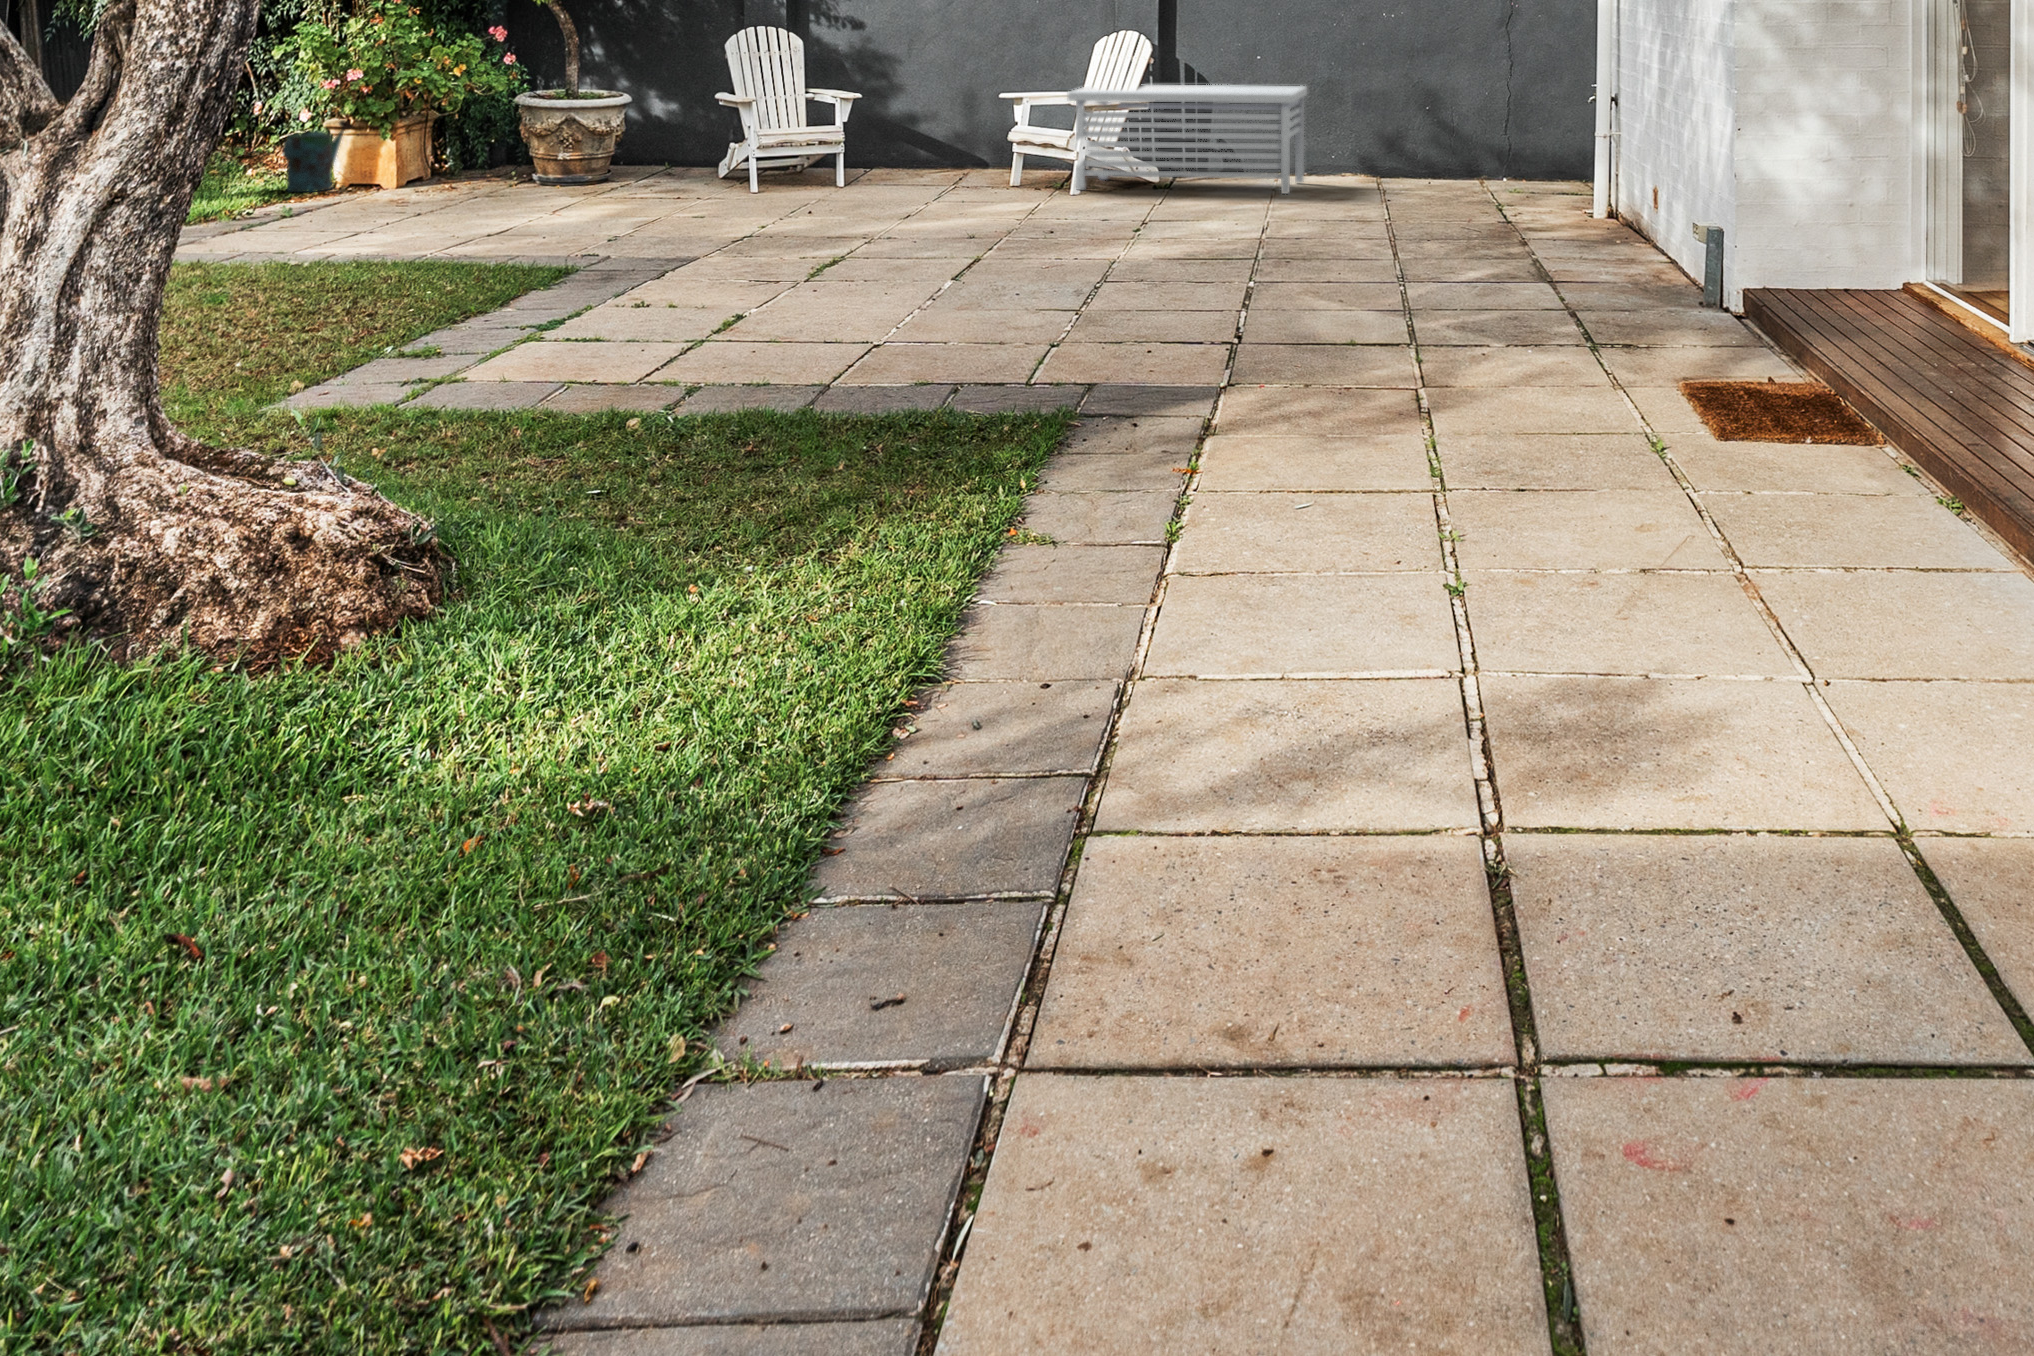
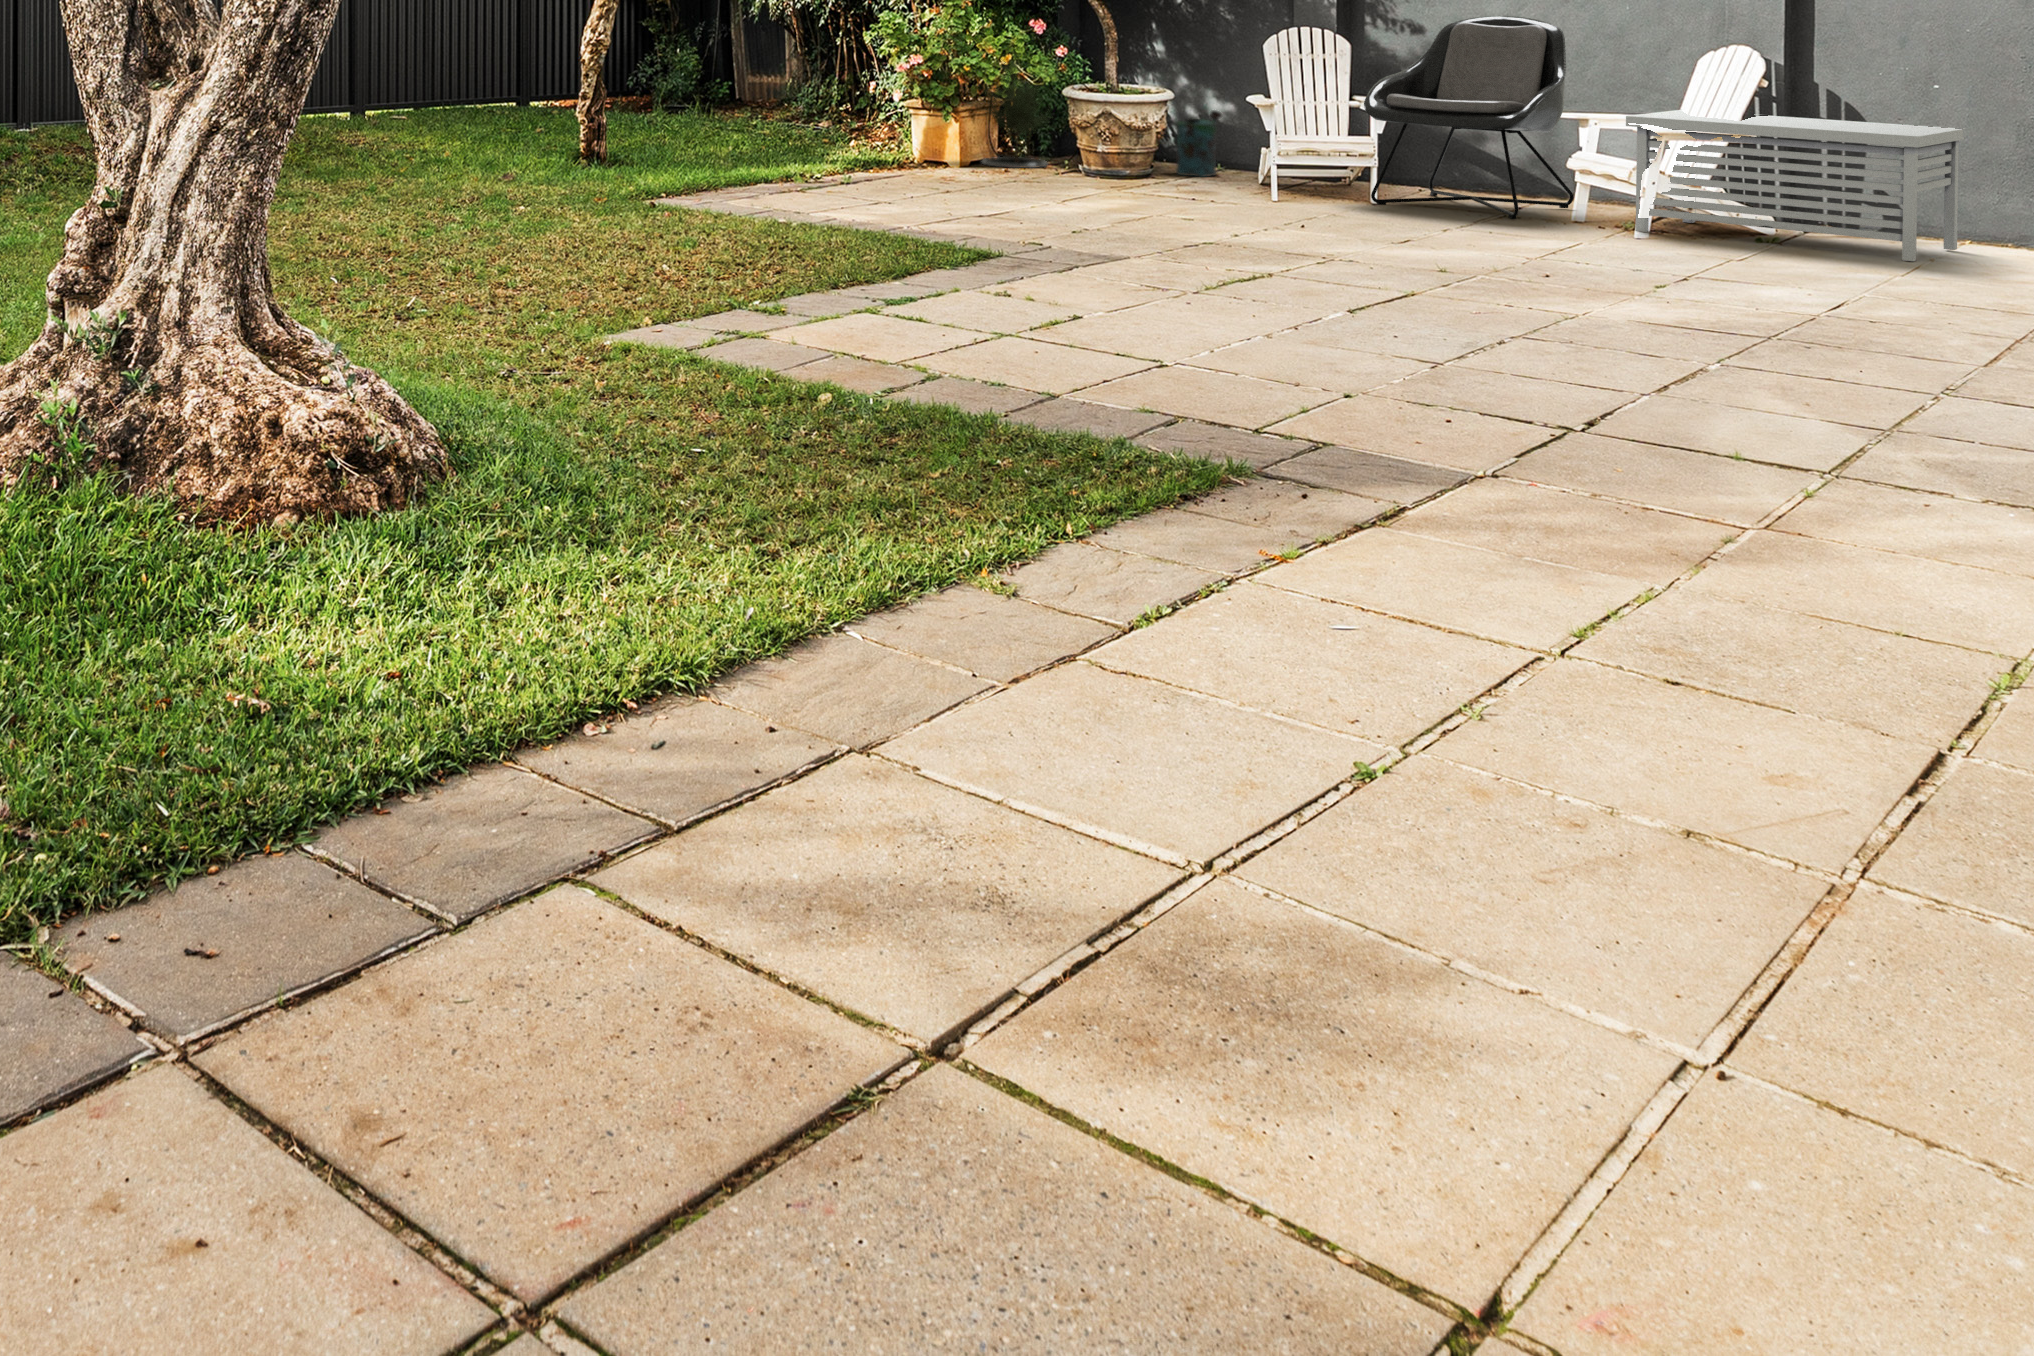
lounge chair: none [836,9,1007,189] -> present [1364,16,1574,219]
potted tree: none [419,59,505,184] -> present [982,55,1049,168]
watering can: present [282,120,352,192] -> present [1176,110,1222,177]

